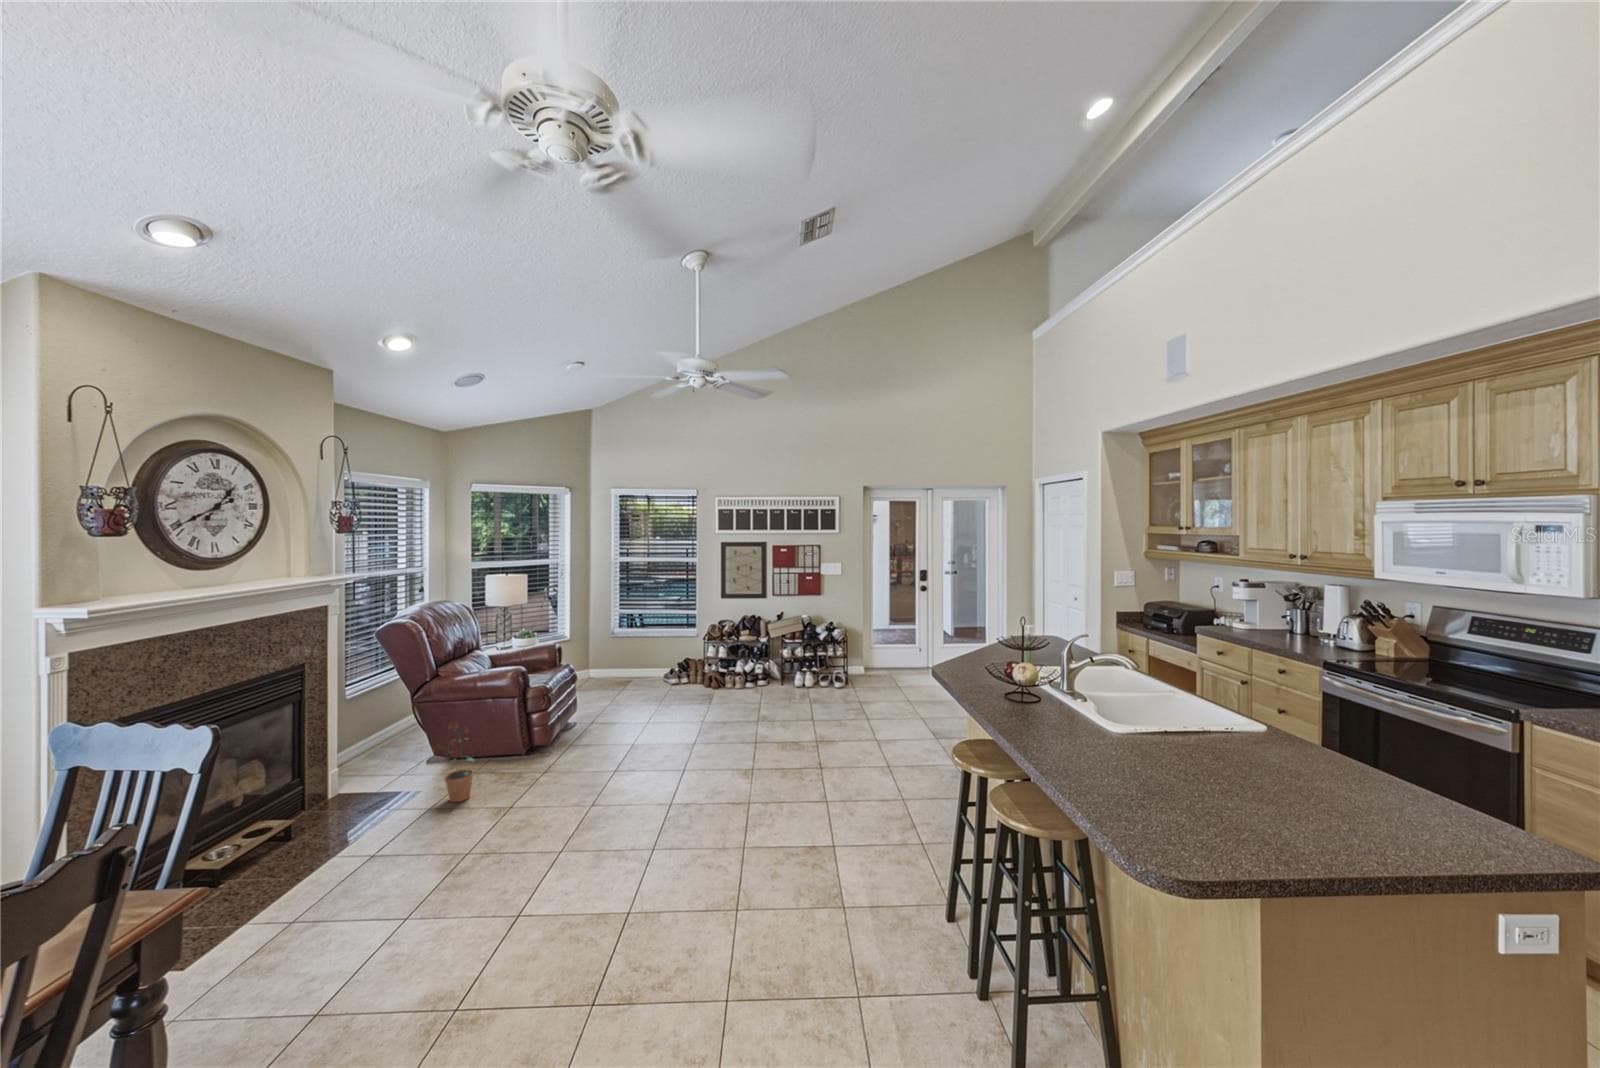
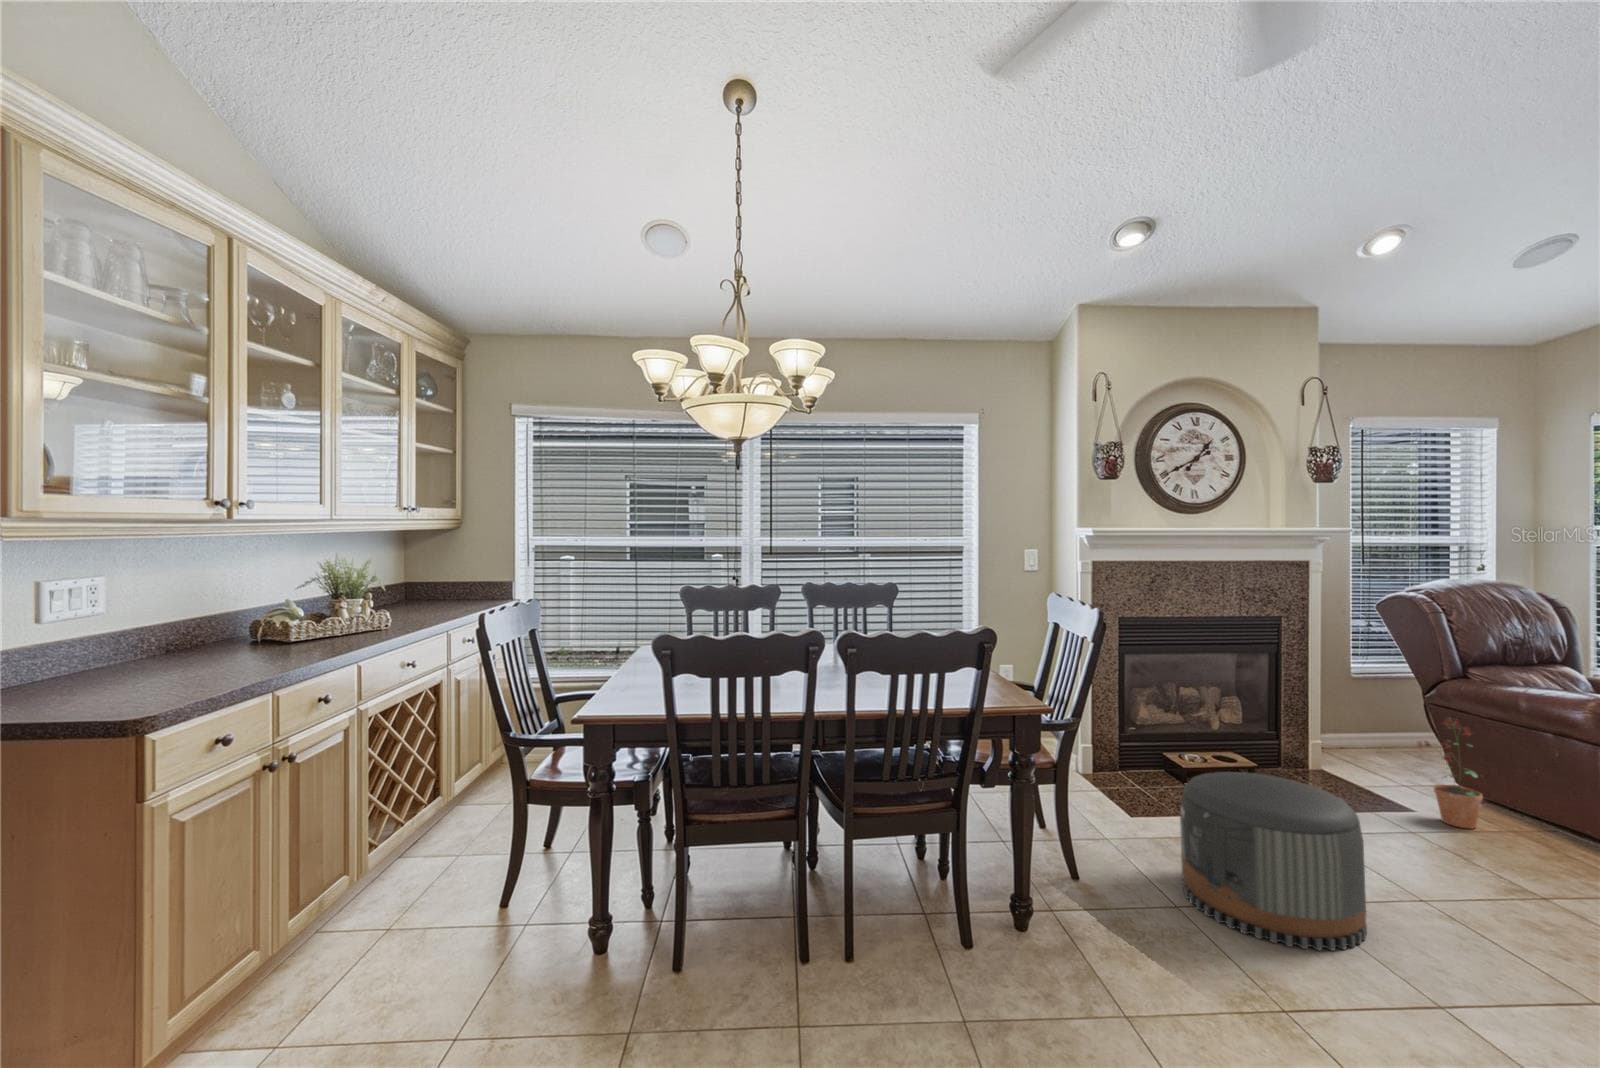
pouf: none [332,831,491,1012] -> present [1180,772,1367,951]

